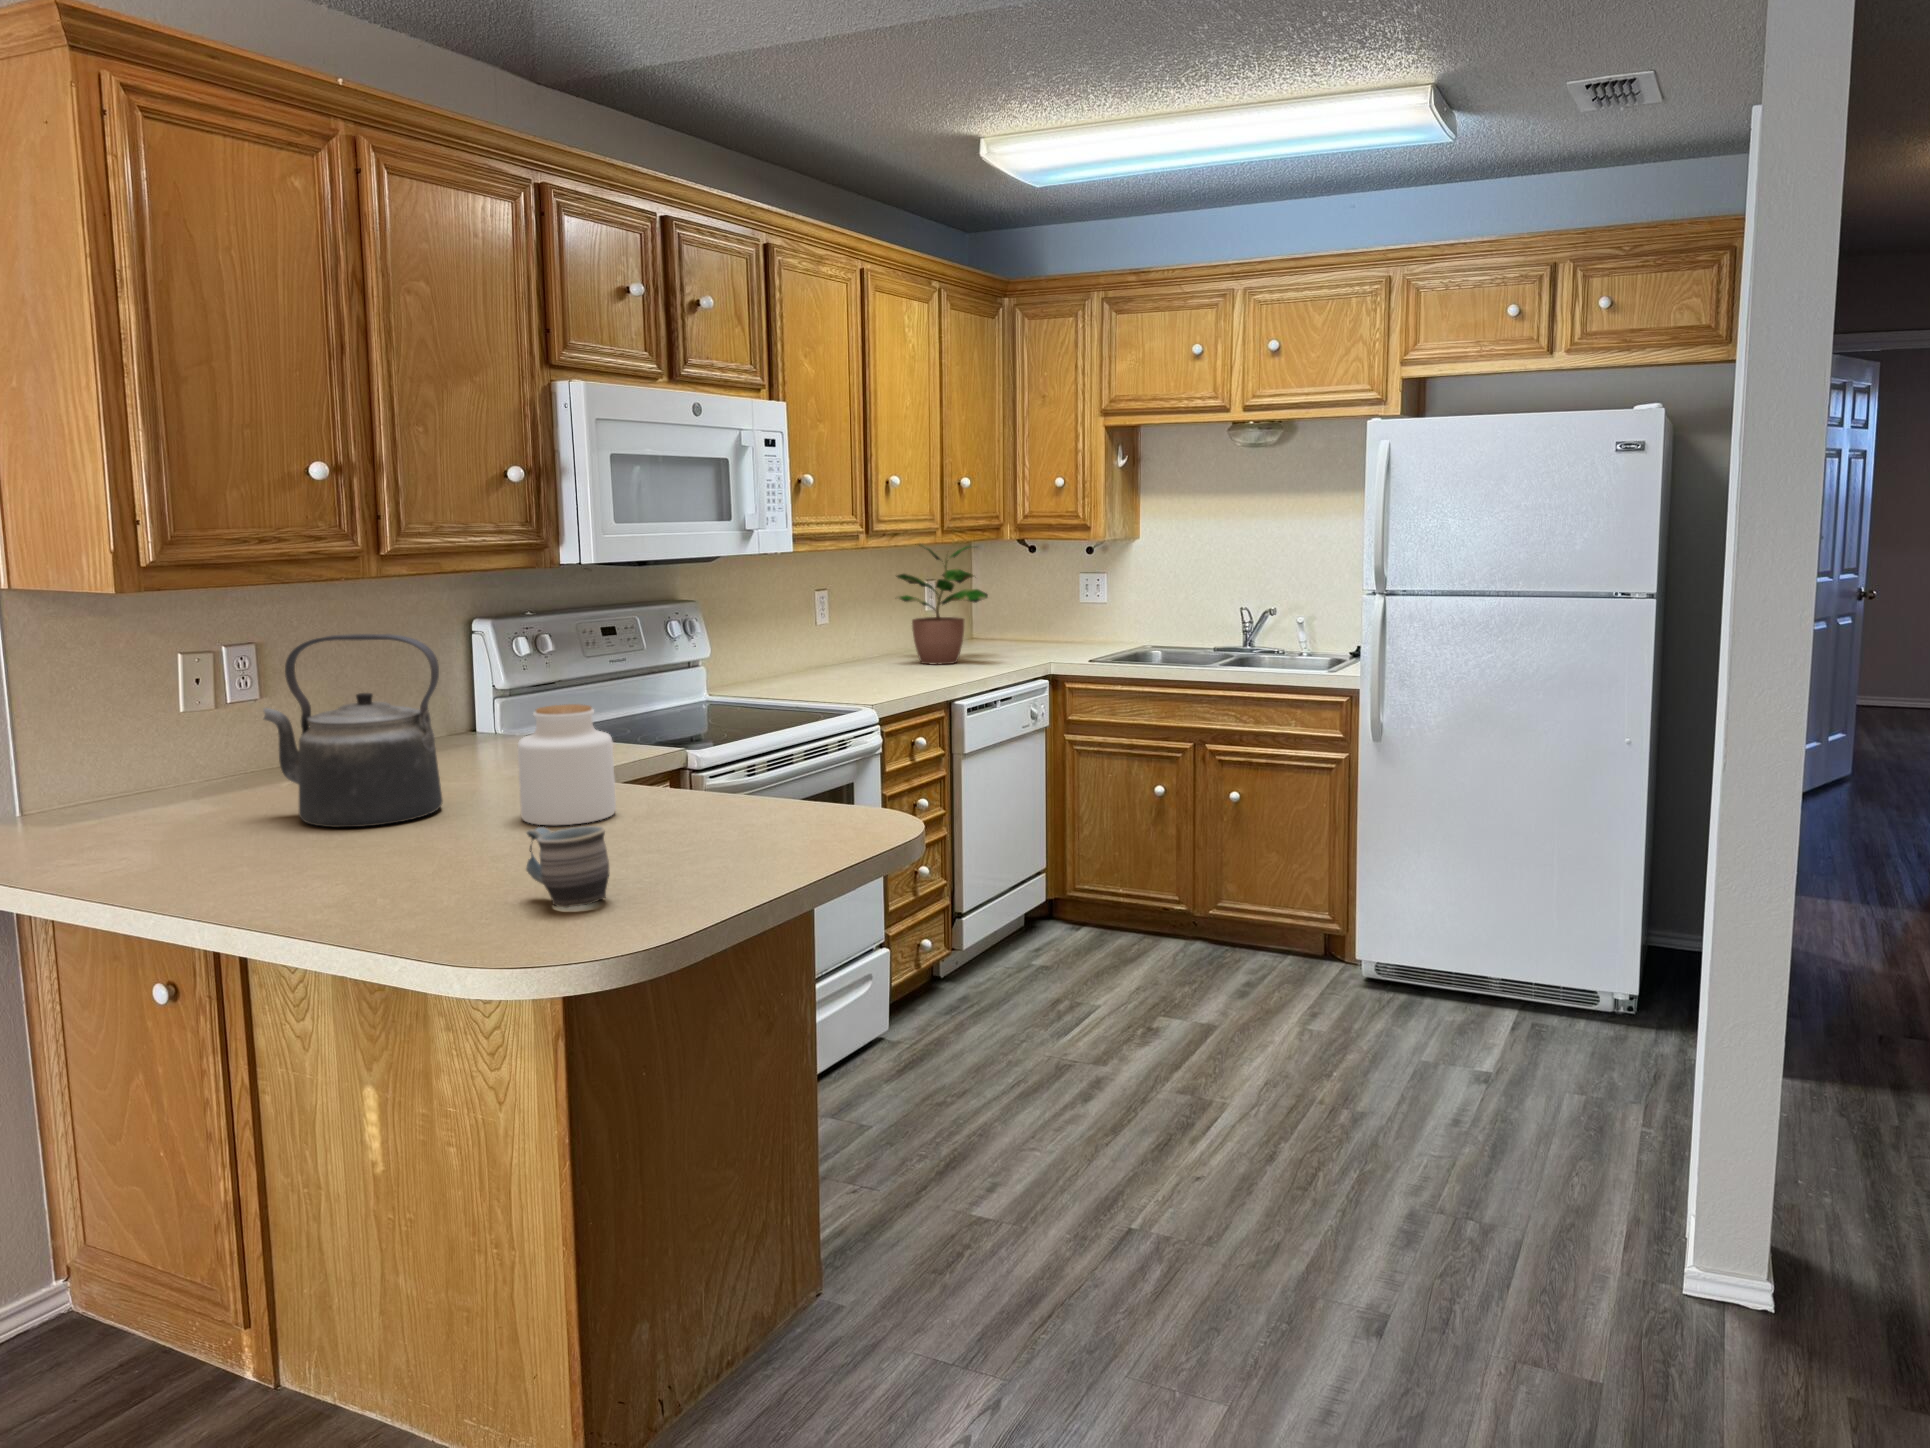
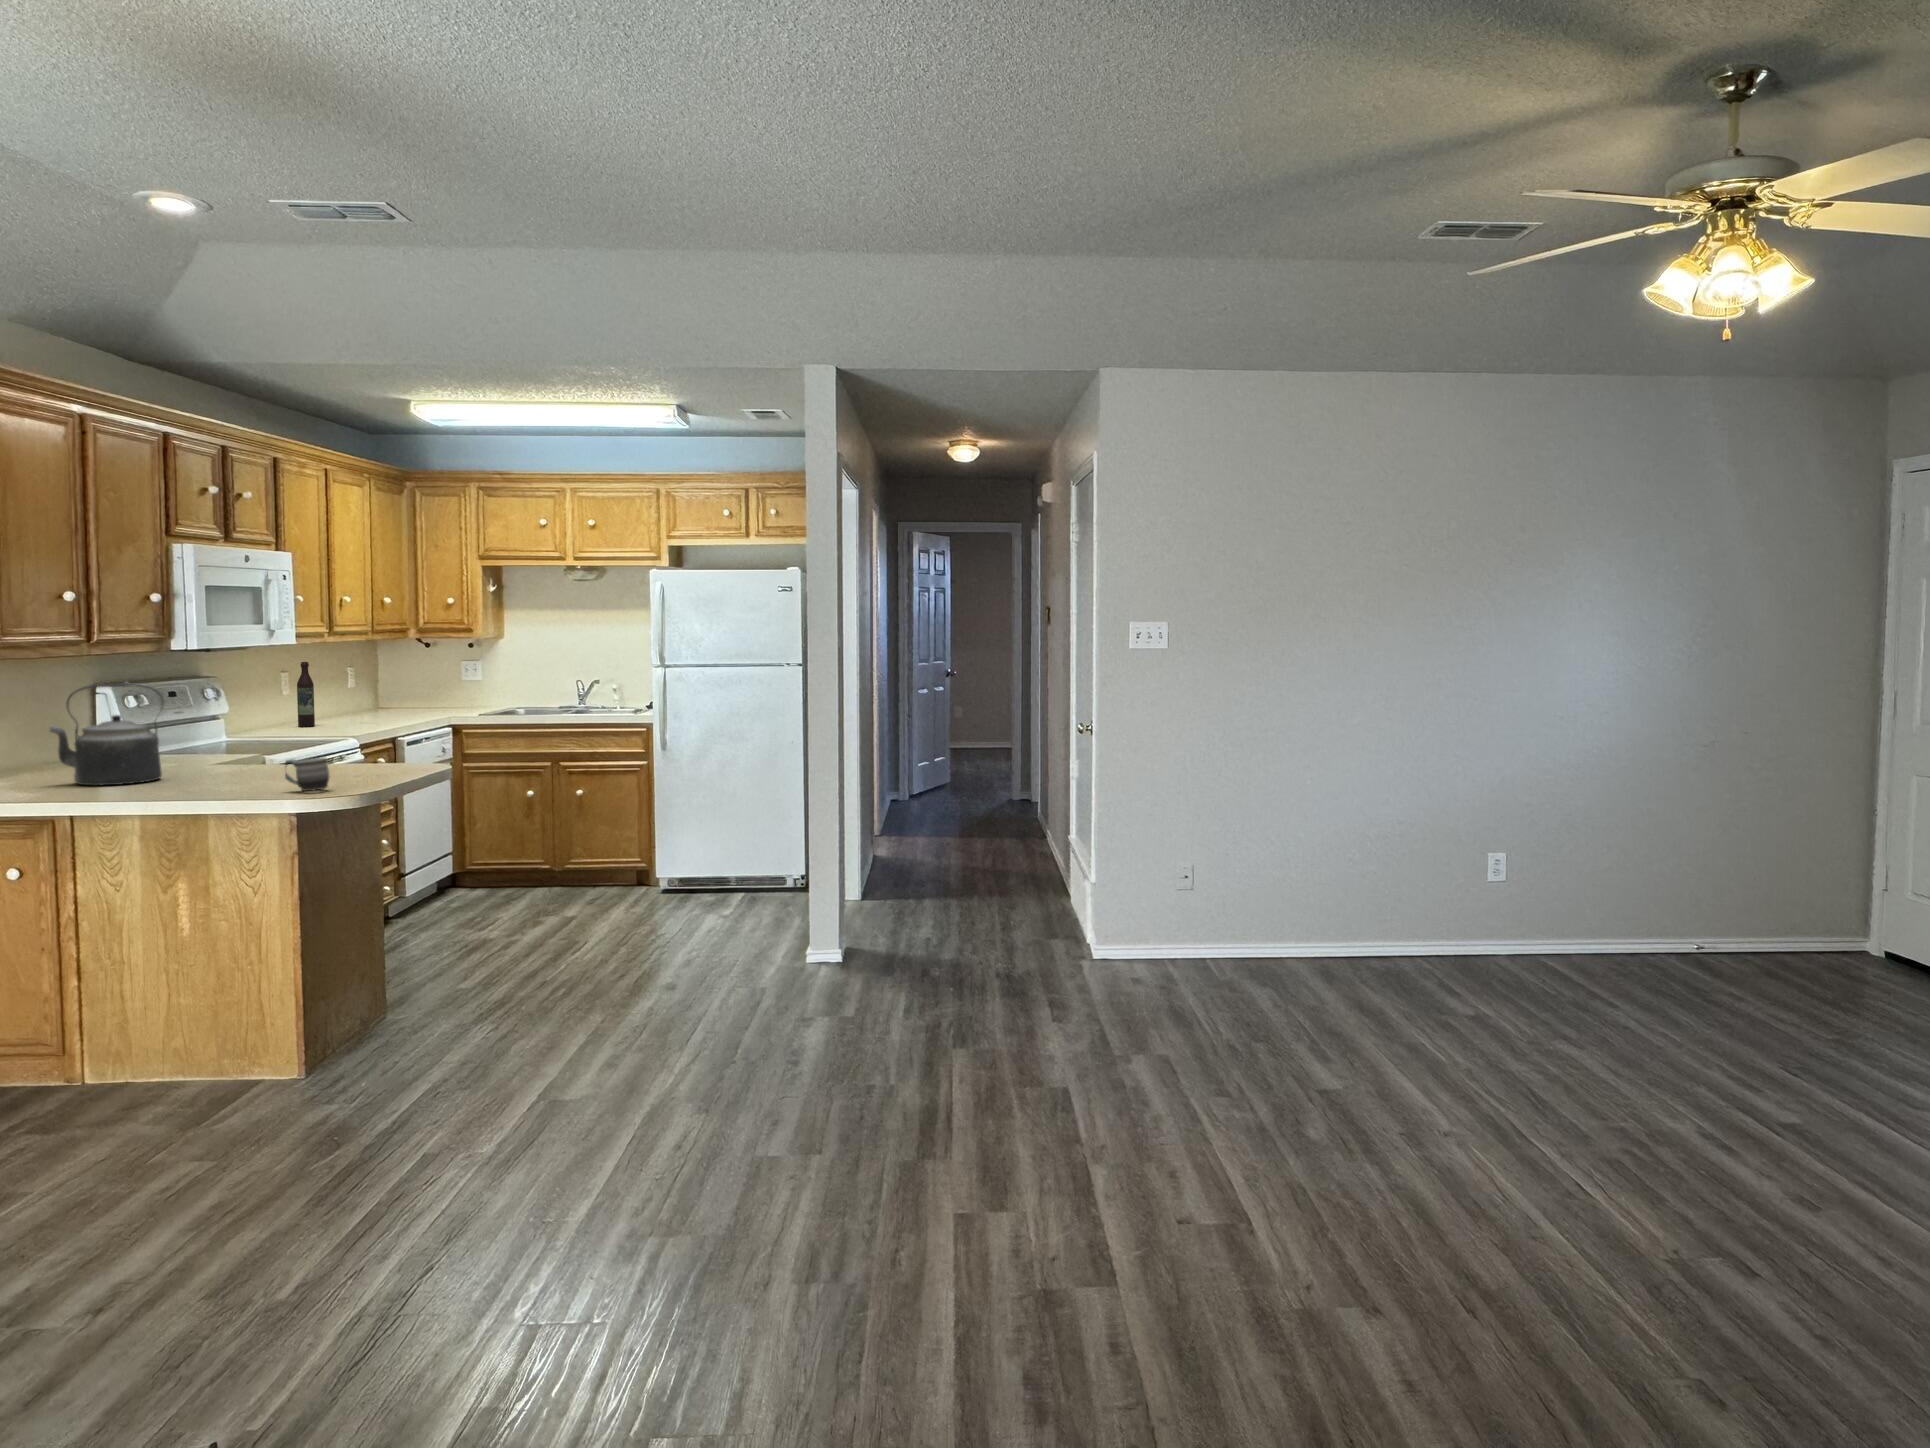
potted plant: present [896,544,988,665] -> none [335,639,409,721]
wine bottle: none [828,575,852,674] -> present [297,662,315,727]
jar: present [518,704,616,825] -> none [218,718,274,778]

